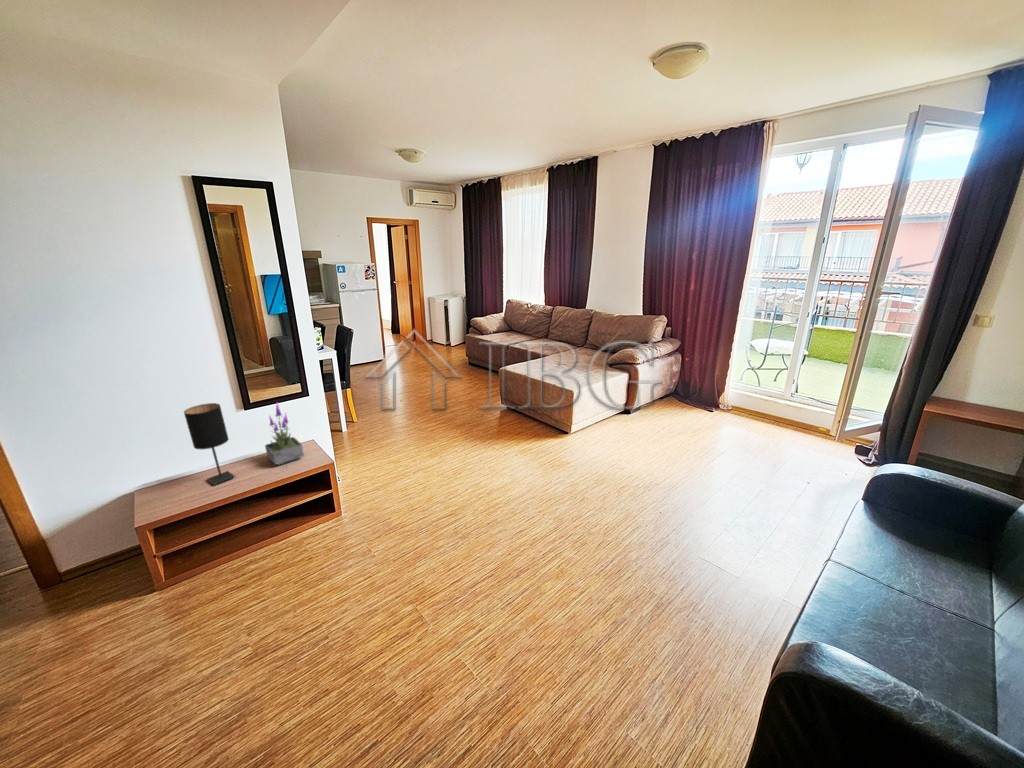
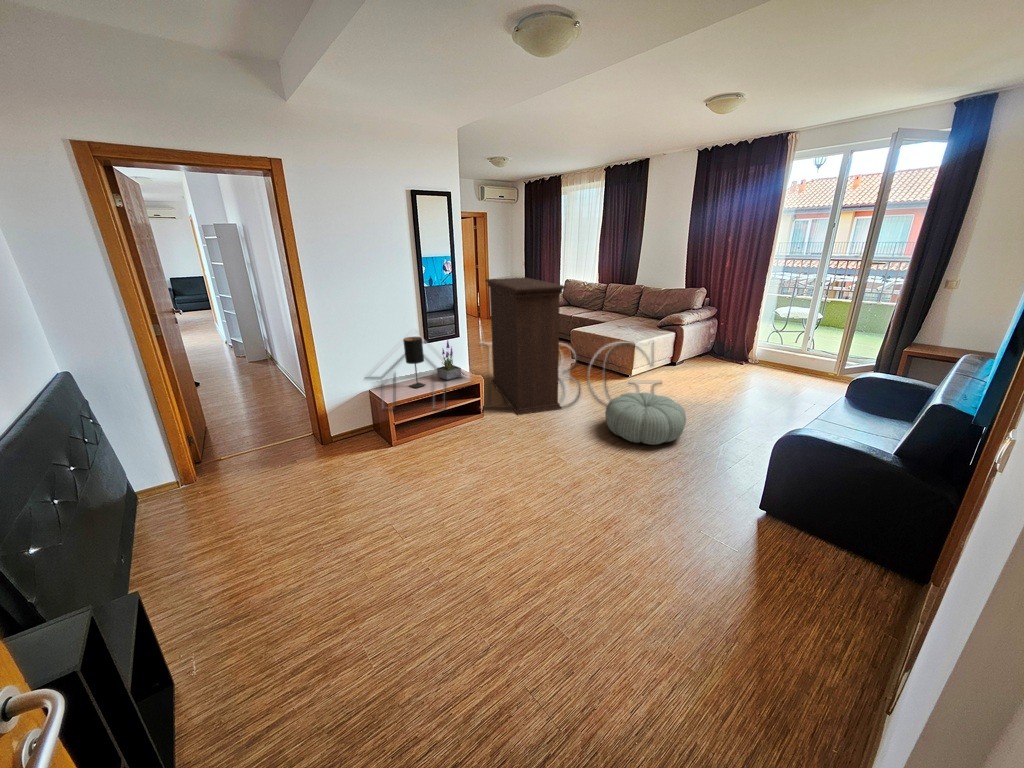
bookshelf: none [365,304,462,512] -> present [485,278,566,415]
pouf: none [512,483,632,585] -> present [605,393,686,445]

